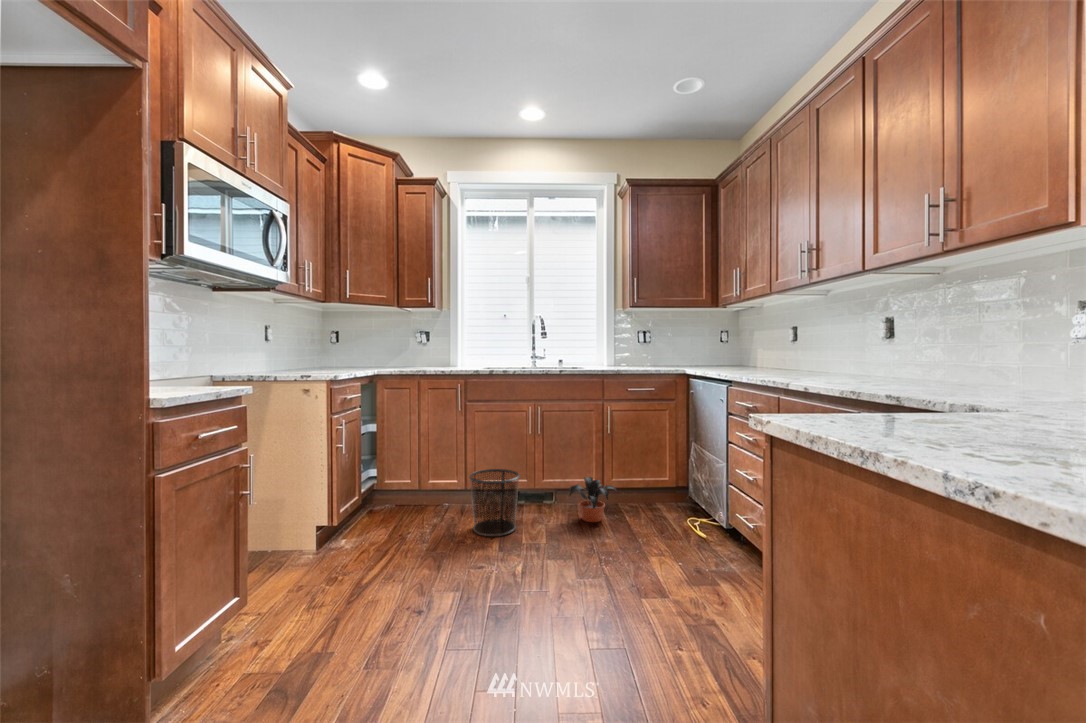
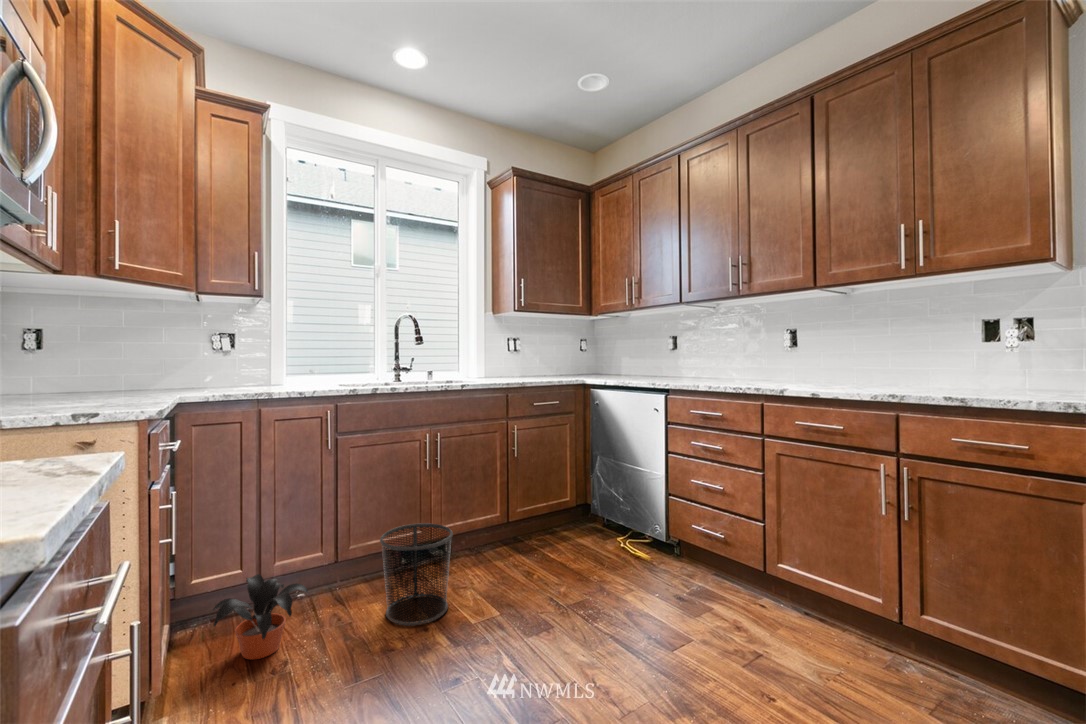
potted plant: present [569,477,617,522] -> present [212,574,308,659]

